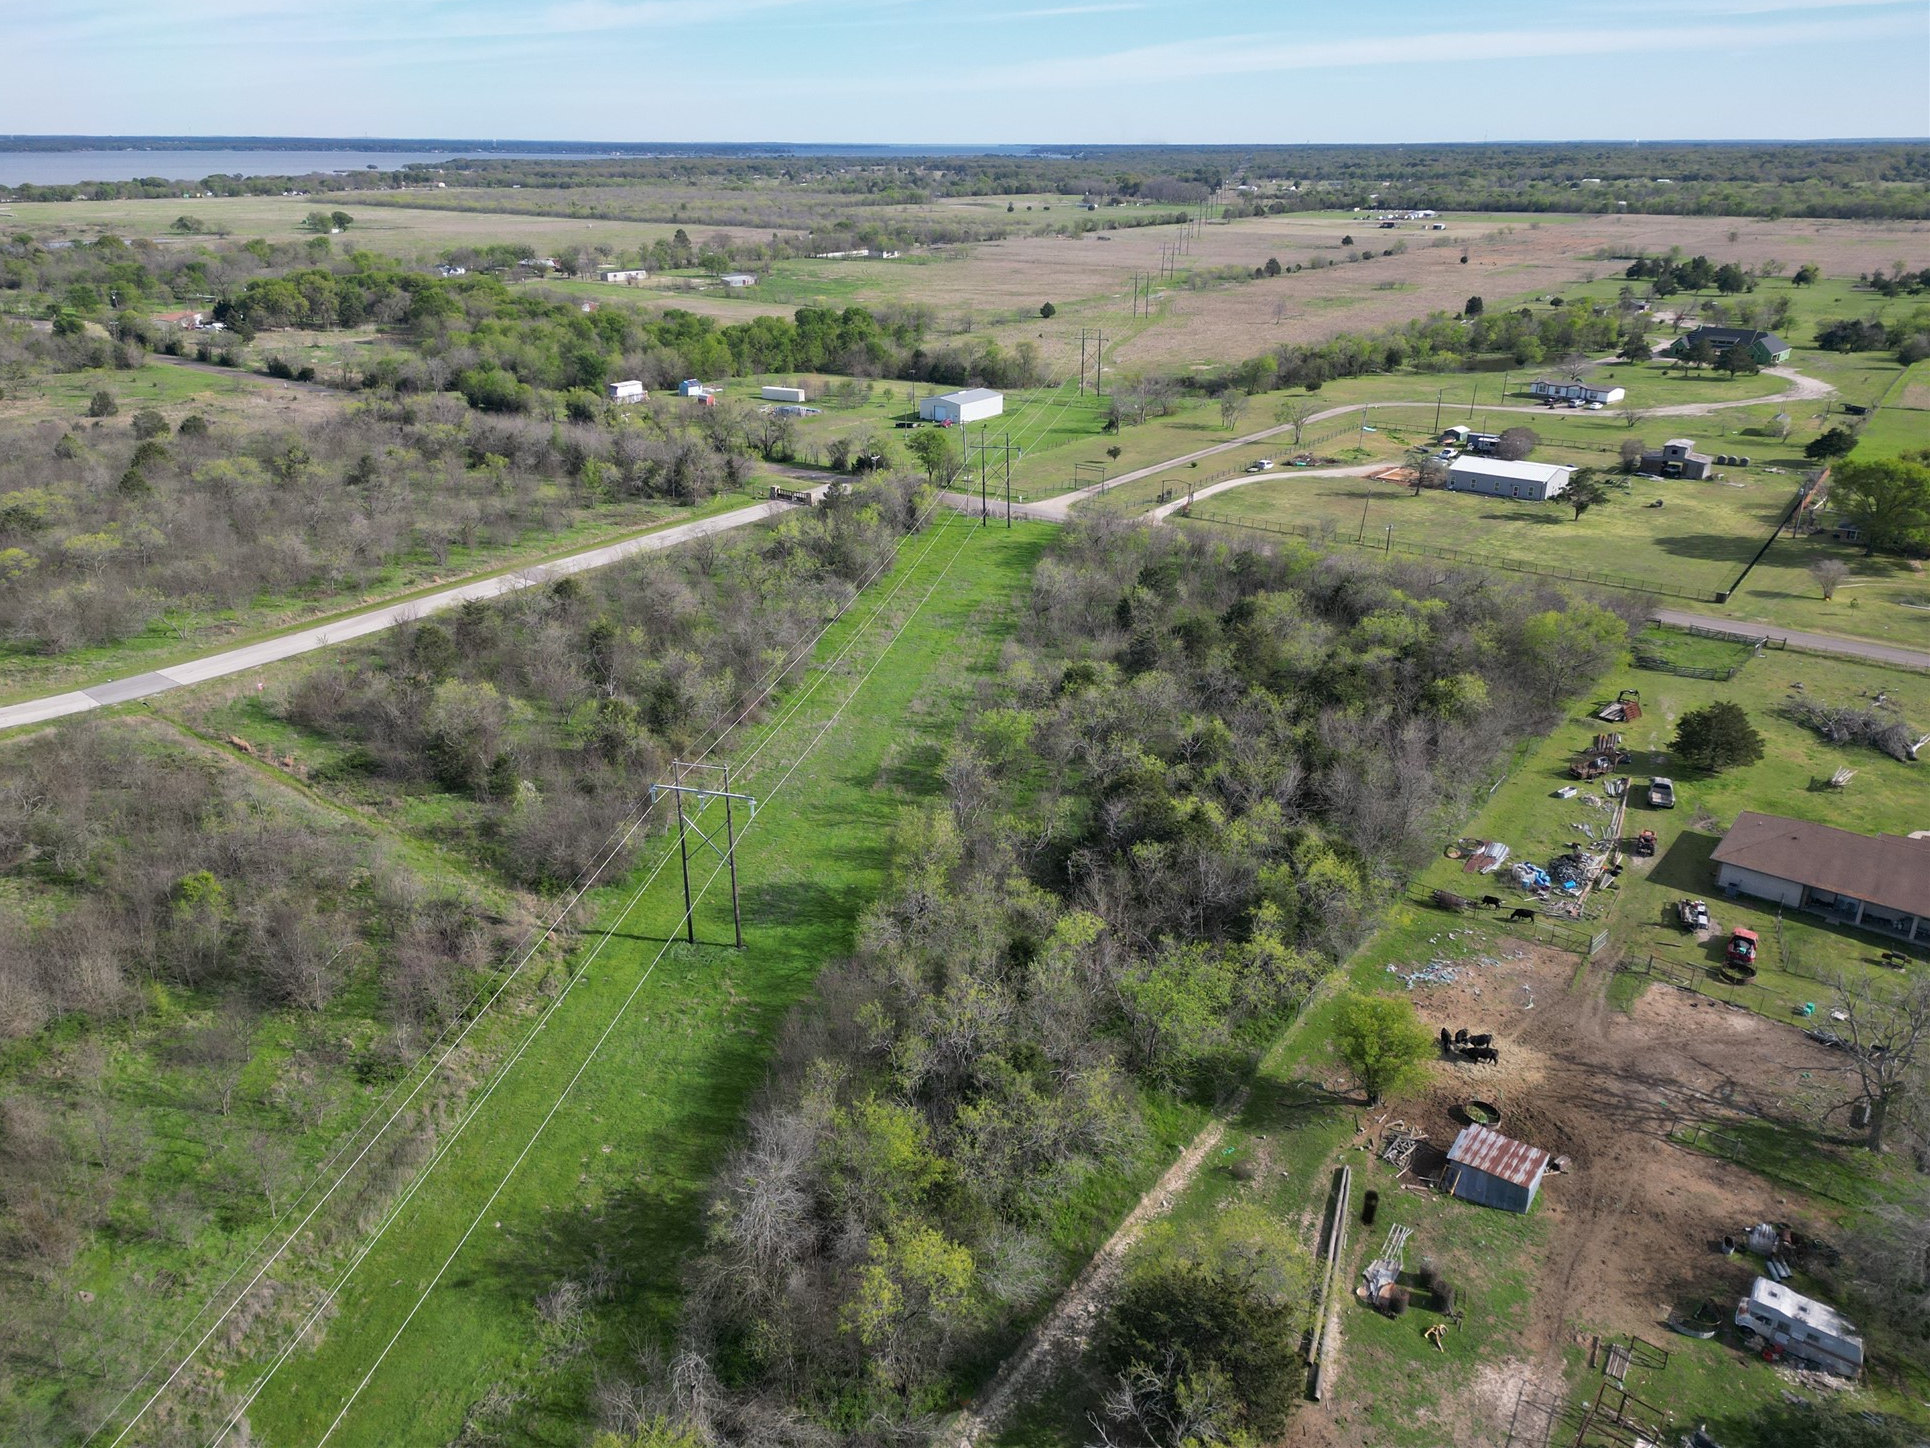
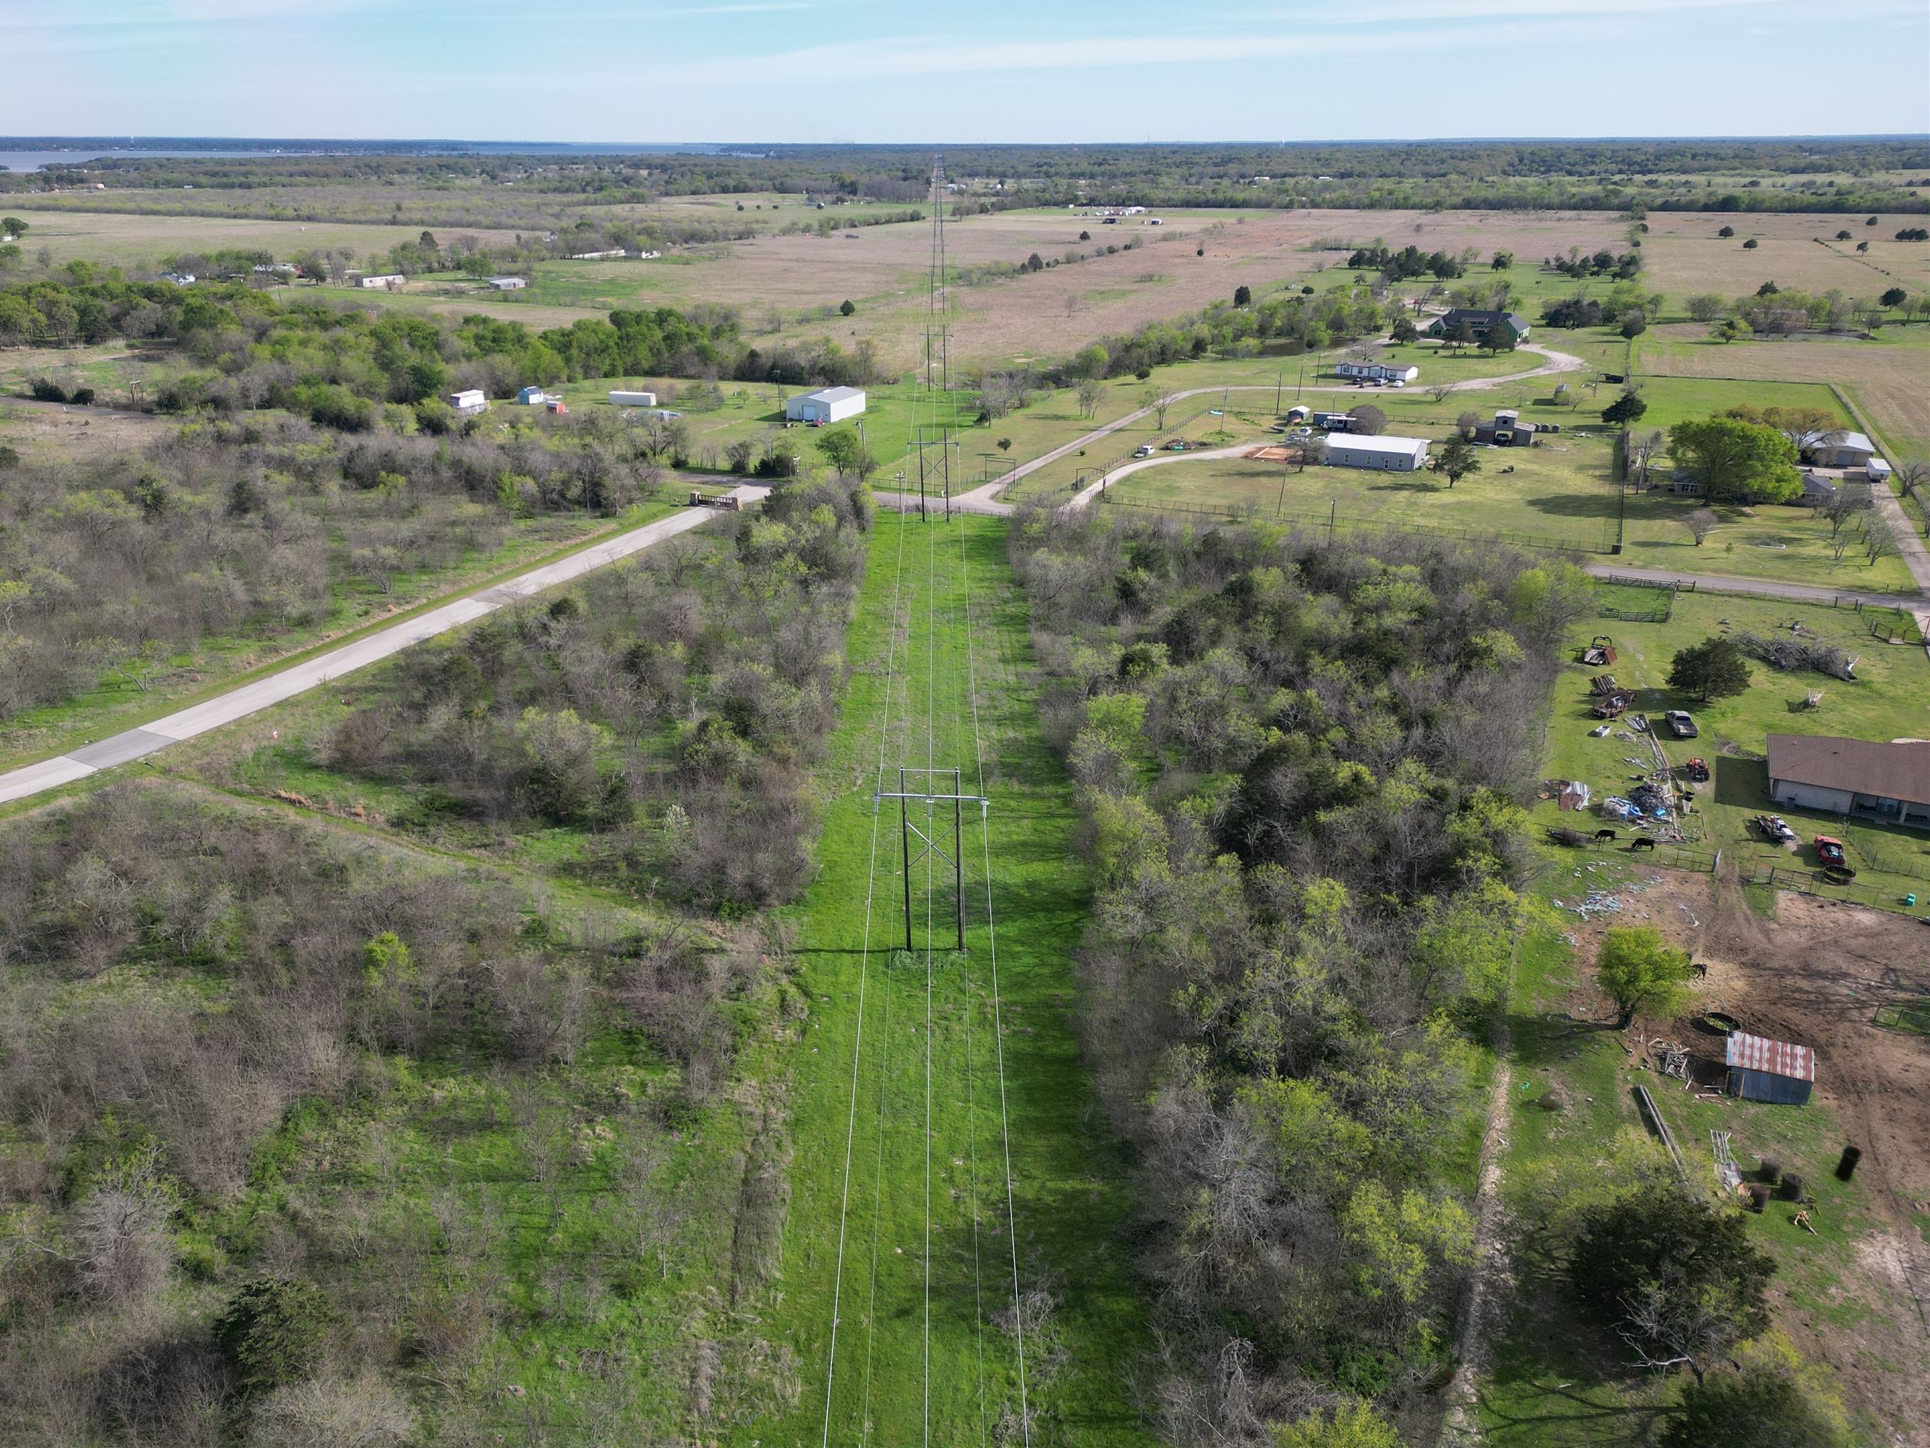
trash can: present [1360,1190,1380,1226] -> present [1834,1146,1862,1182]

